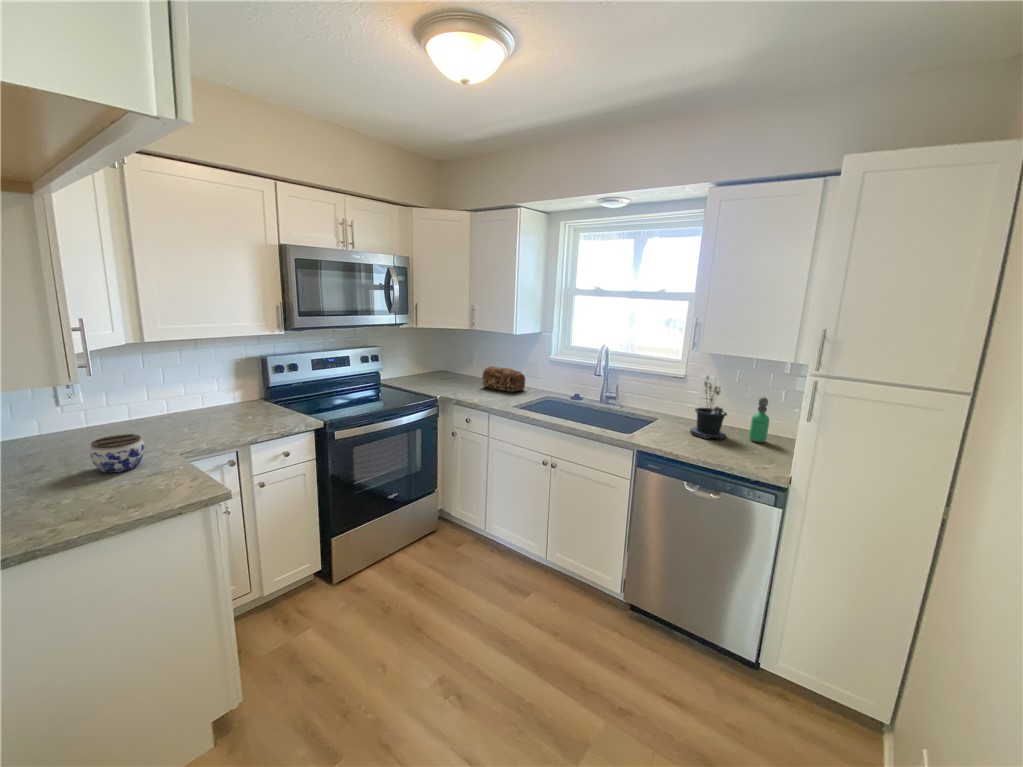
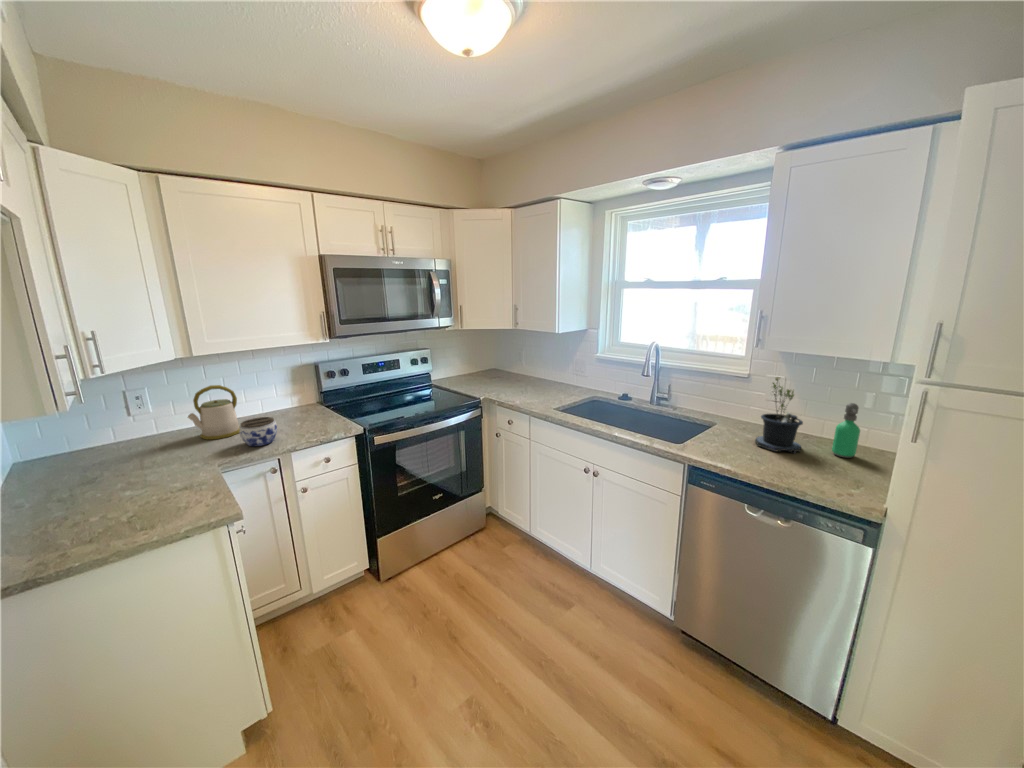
bread loaf: present [482,366,525,392] -> none [528,365,572,392]
kettle: none [129,374,186,432] -> present [188,385,240,440]
jar: present [89,434,145,473] -> present [239,417,277,447]

